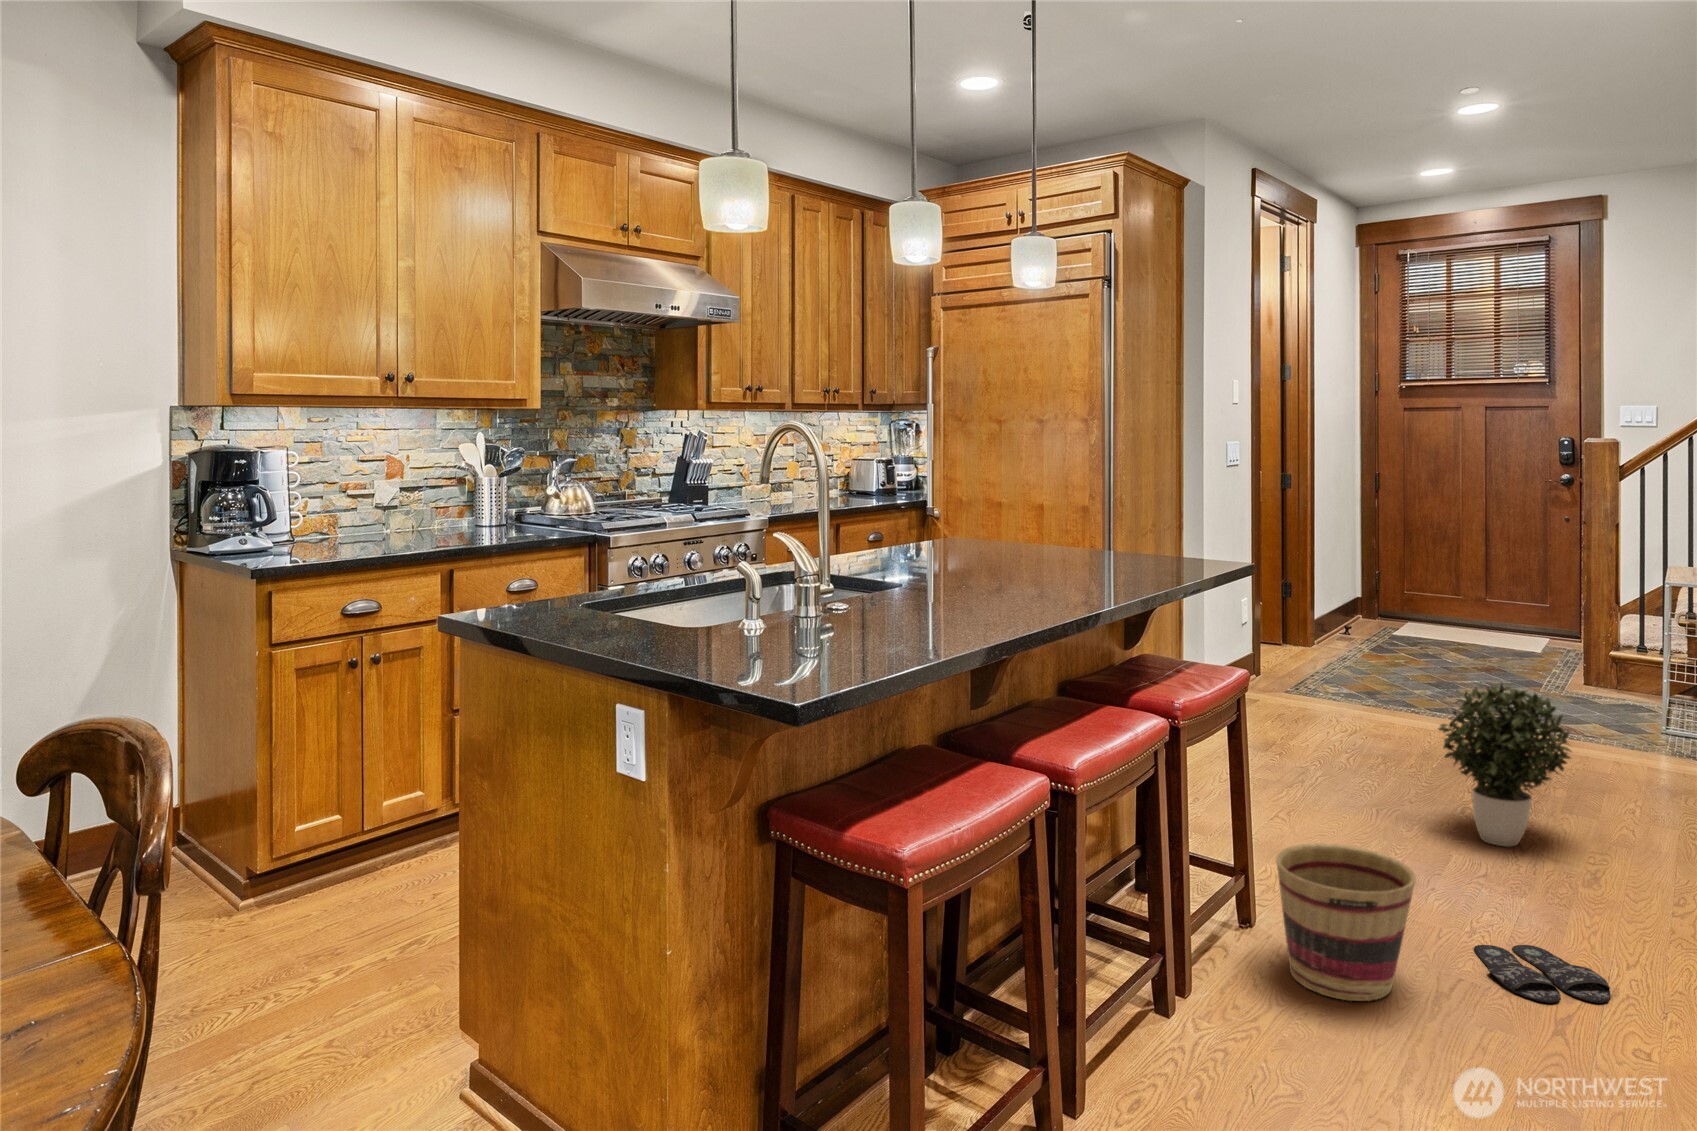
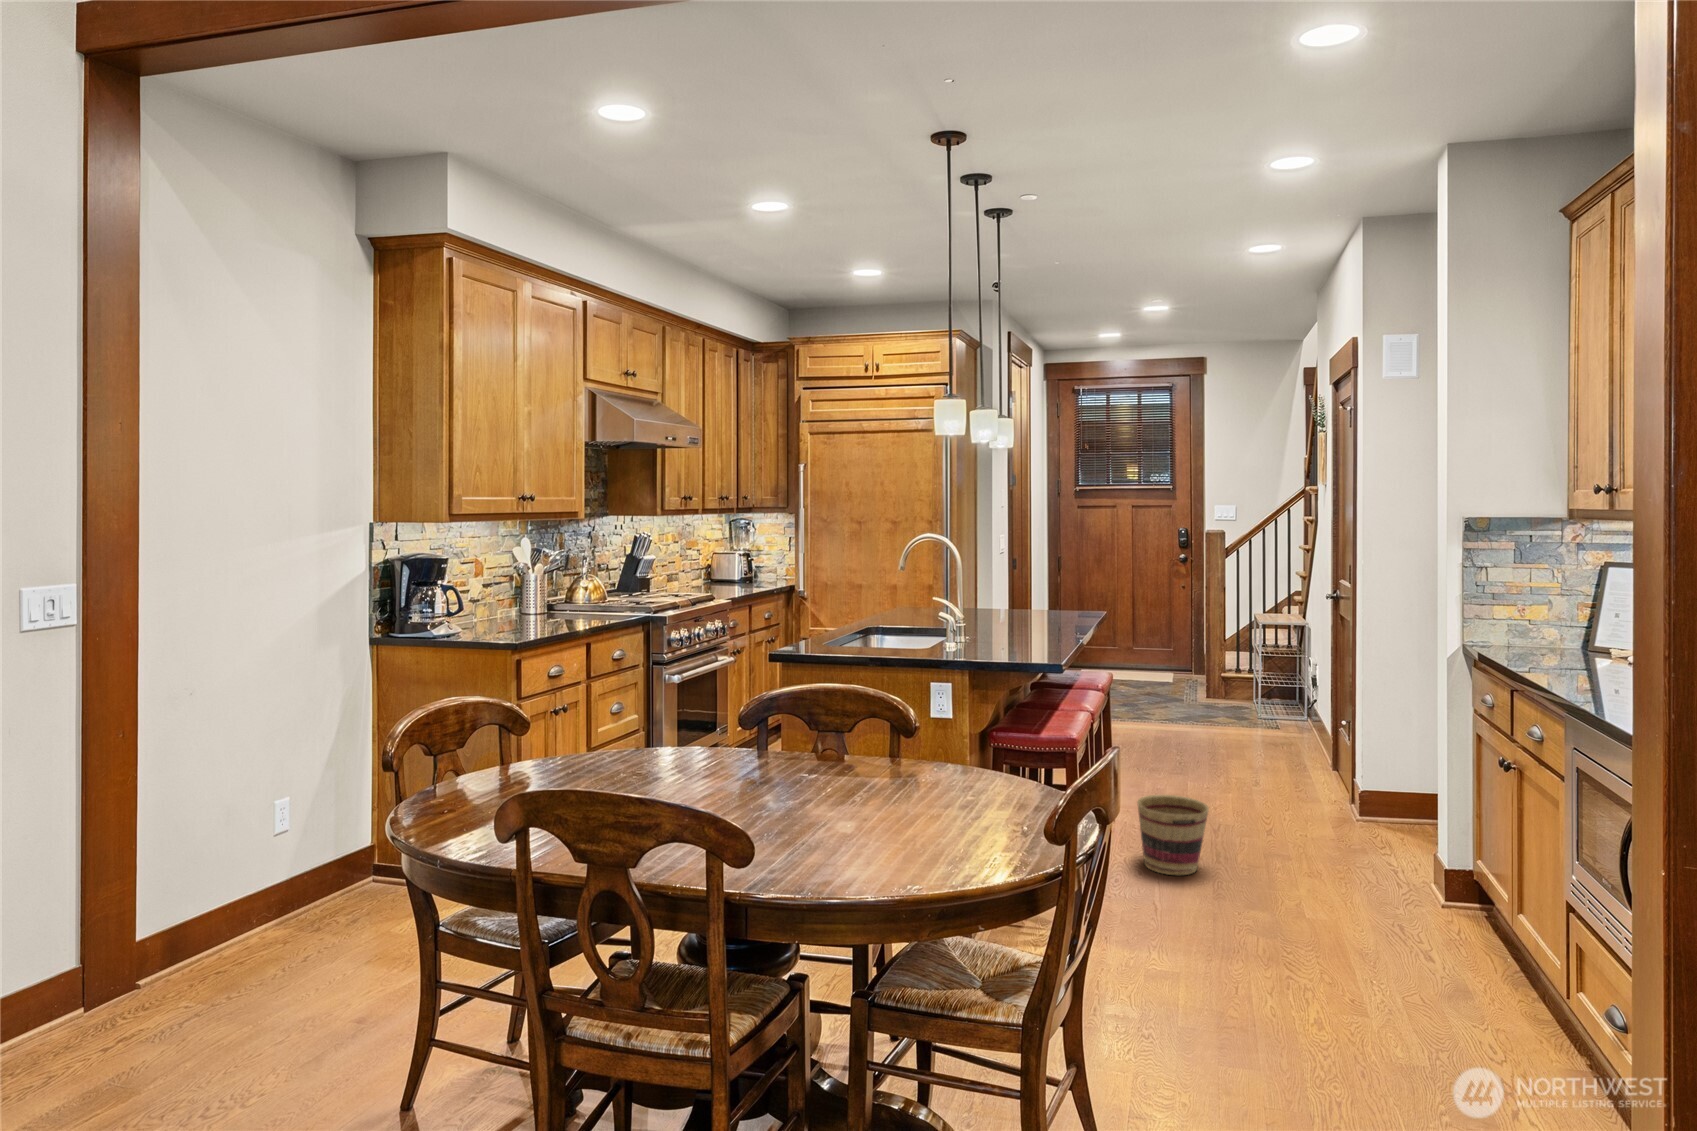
potted plant: present [1438,684,1571,847] -> none [1175,699,1246,795]
slippers: present [1474,945,1611,1003] -> none [1223,841,1291,865]

